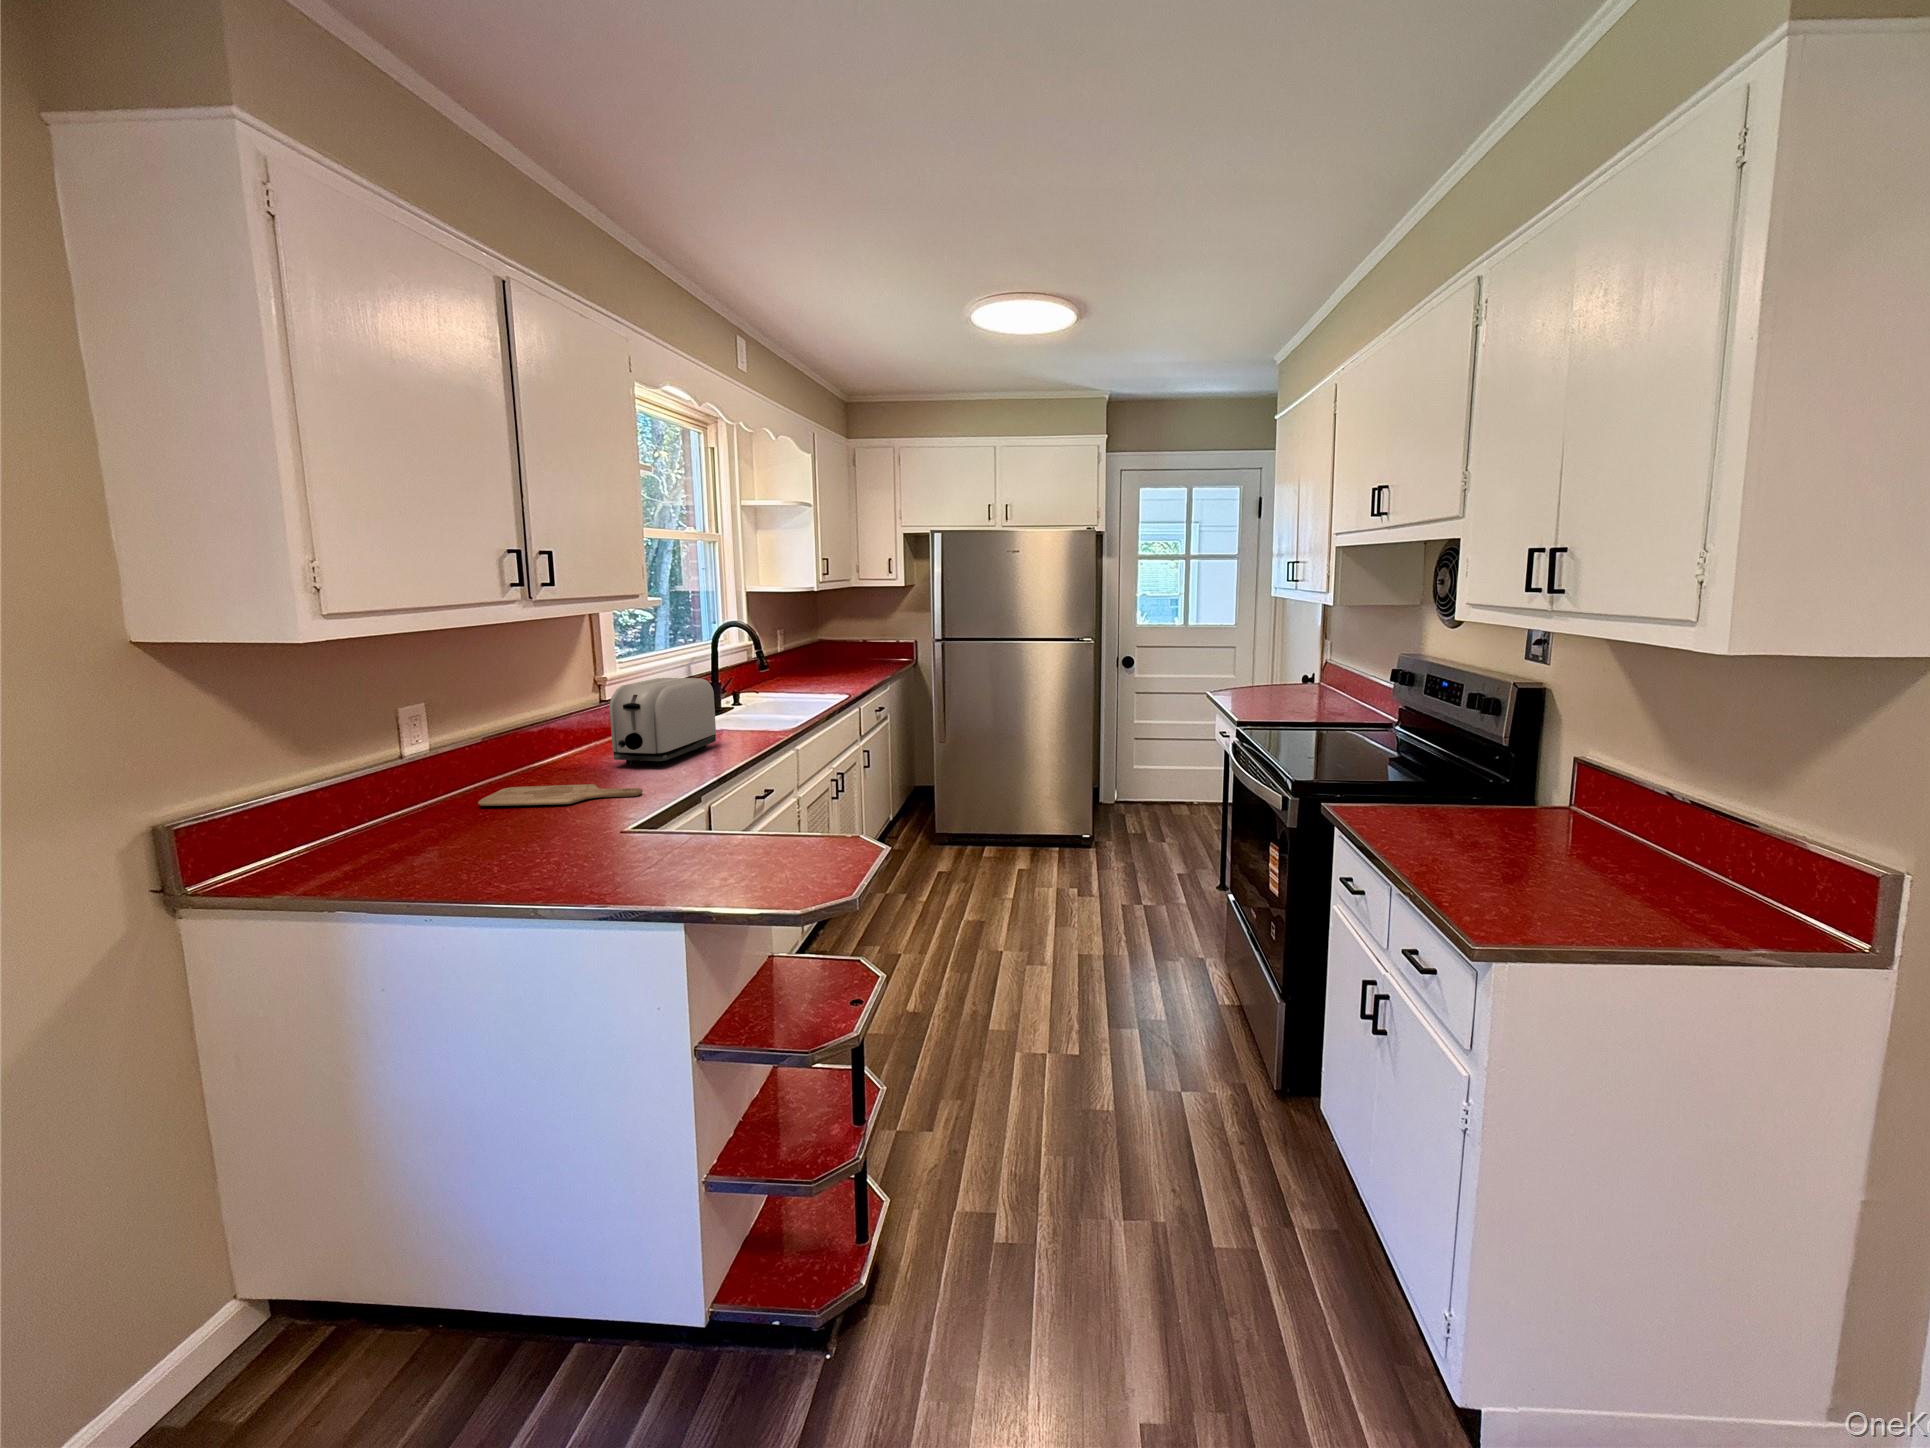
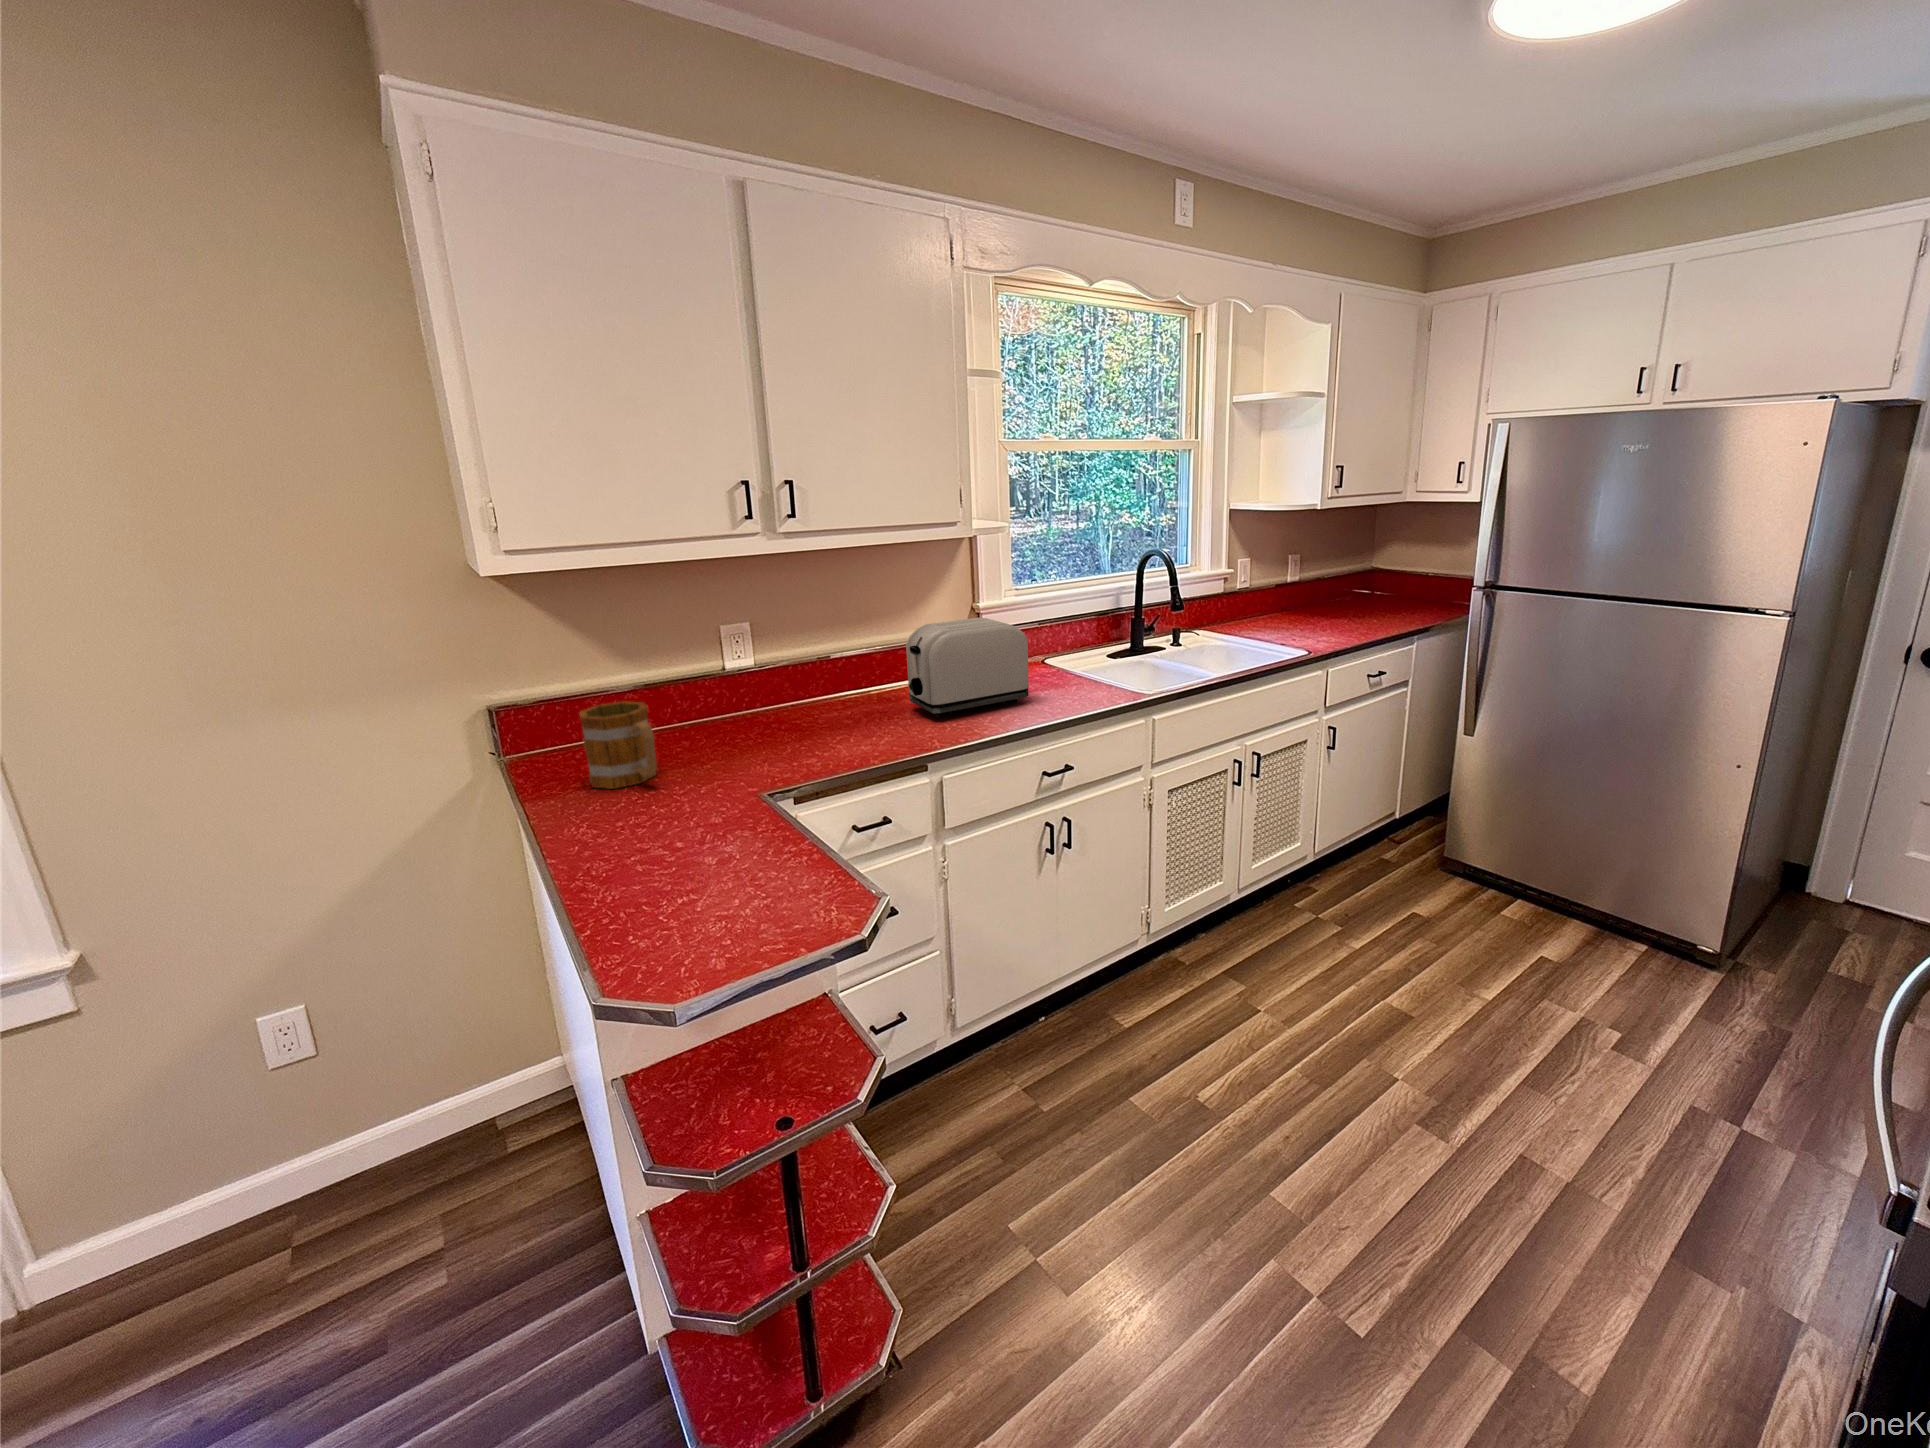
mug: none [355,778,481,876] -> present [579,701,657,789]
cutting board: present [478,784,643,806] -> none [760,714,865,752]

